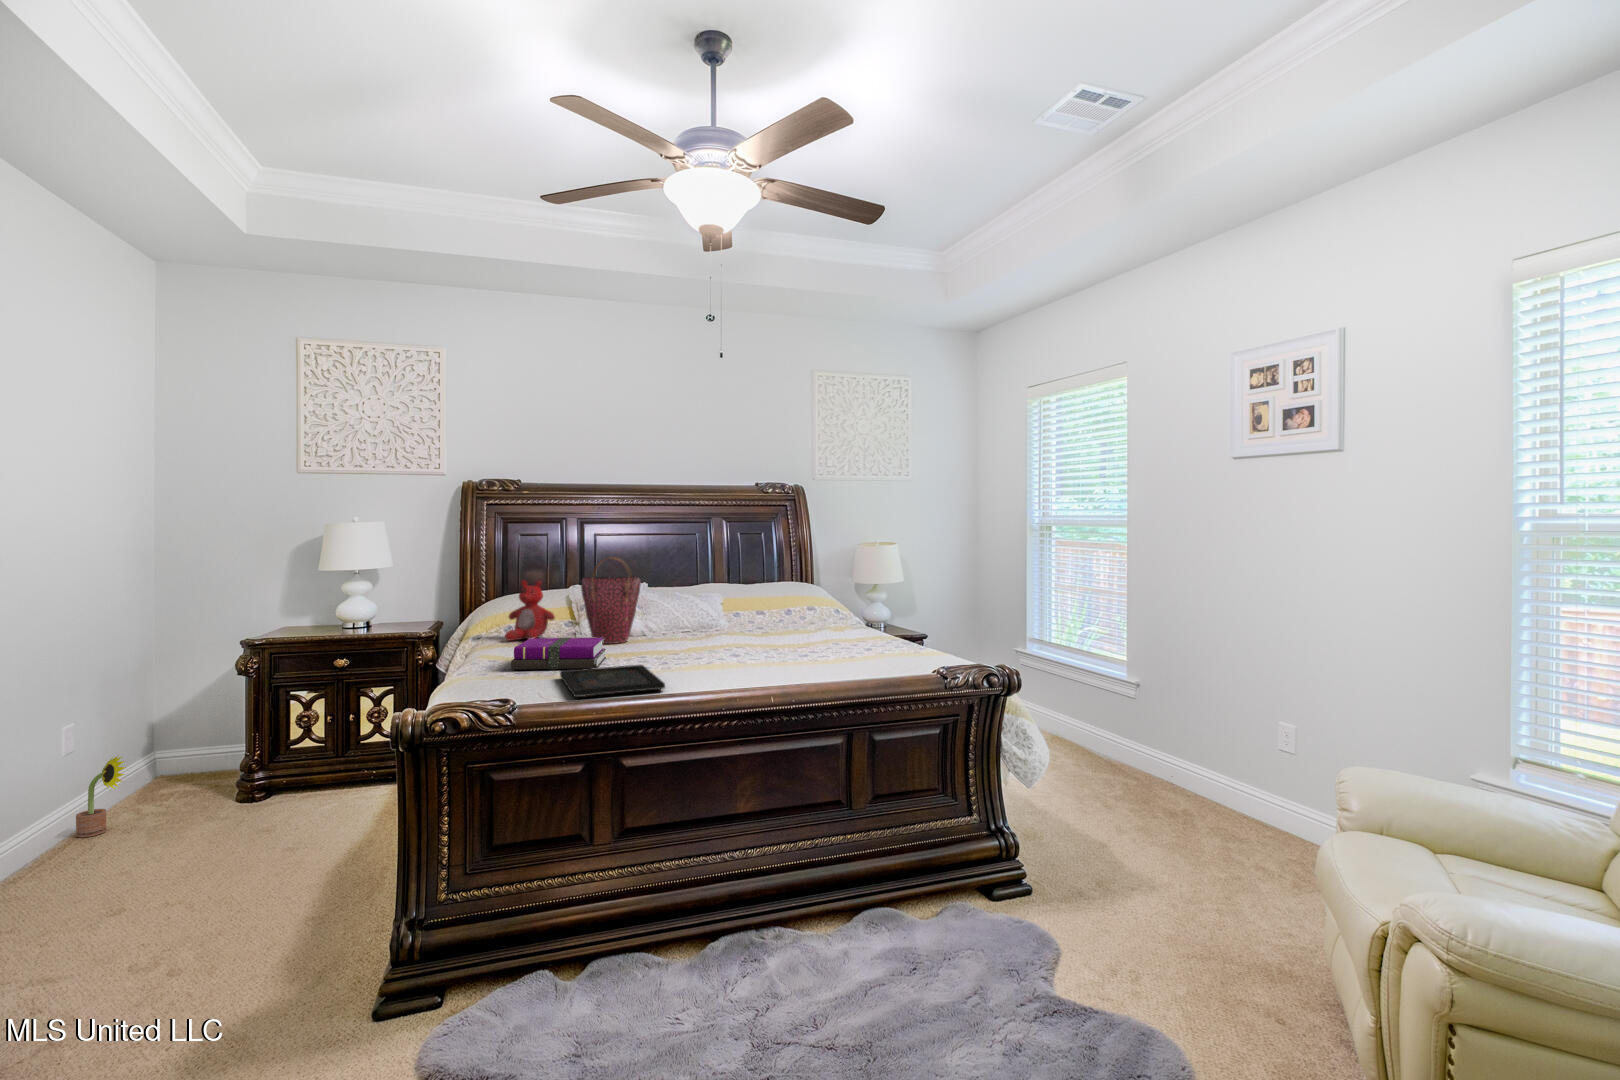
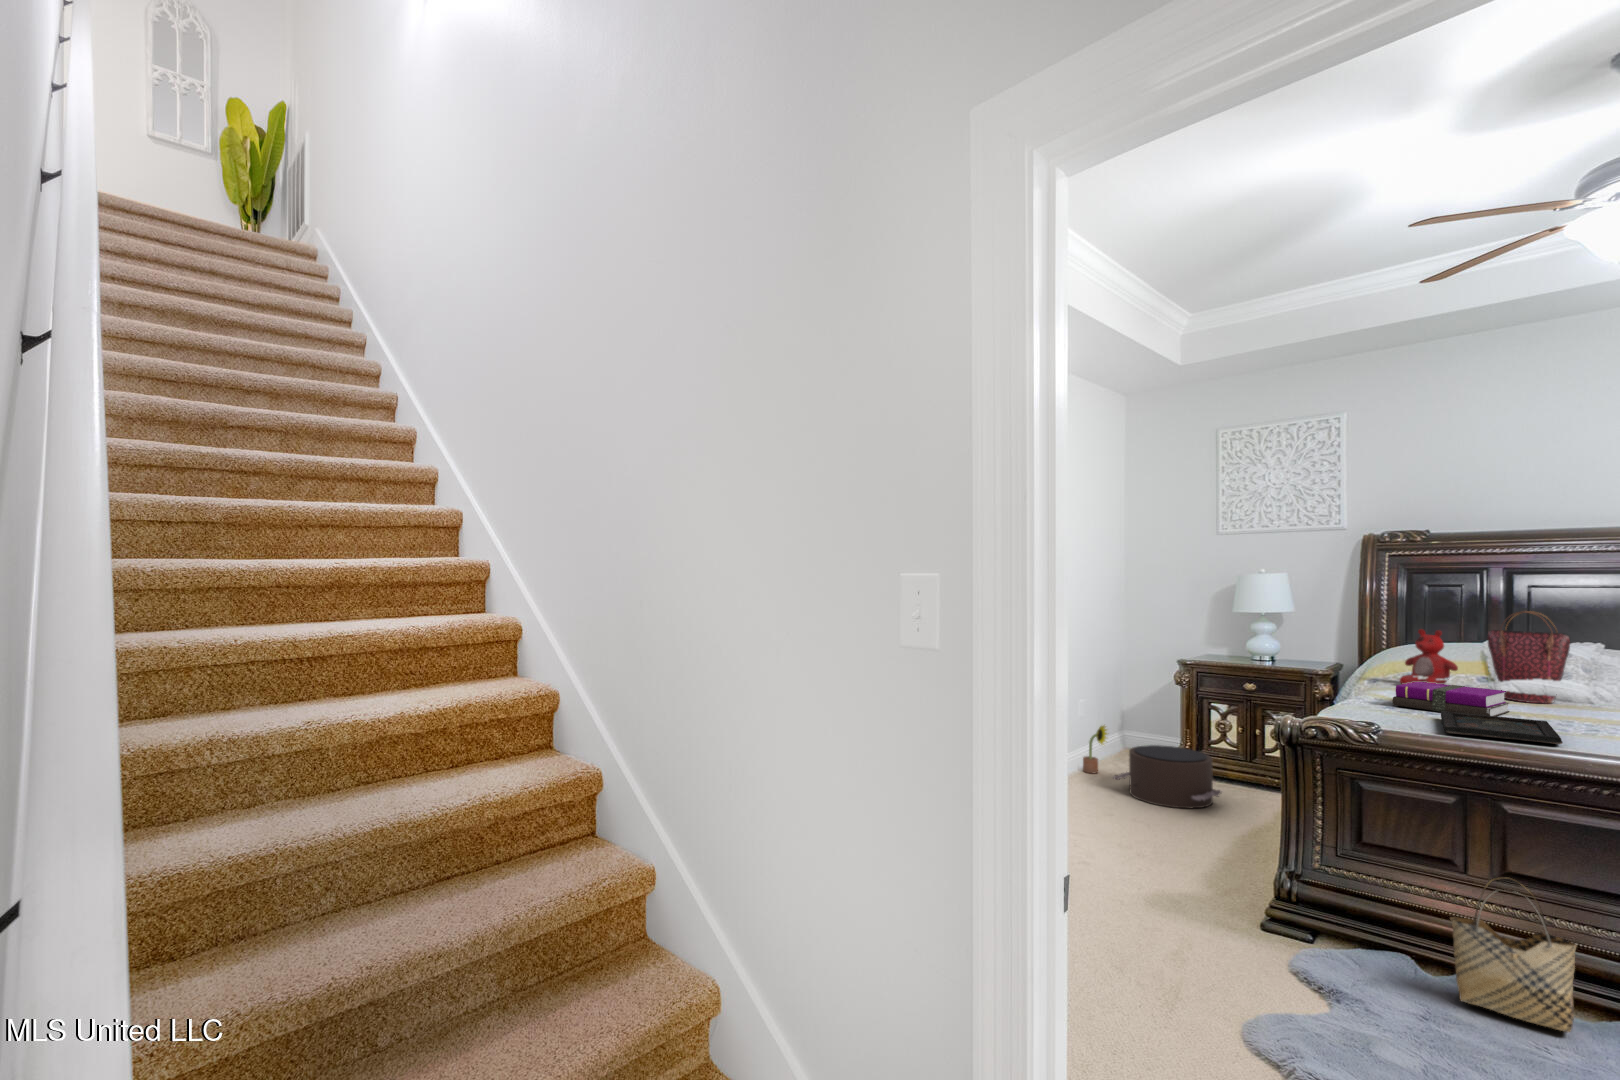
pouf: none [130,761,307,857] -> present [1113,745,1222,808]
woven basket: none [585,837,682,992] -> present [1450,877,1576,1032]

